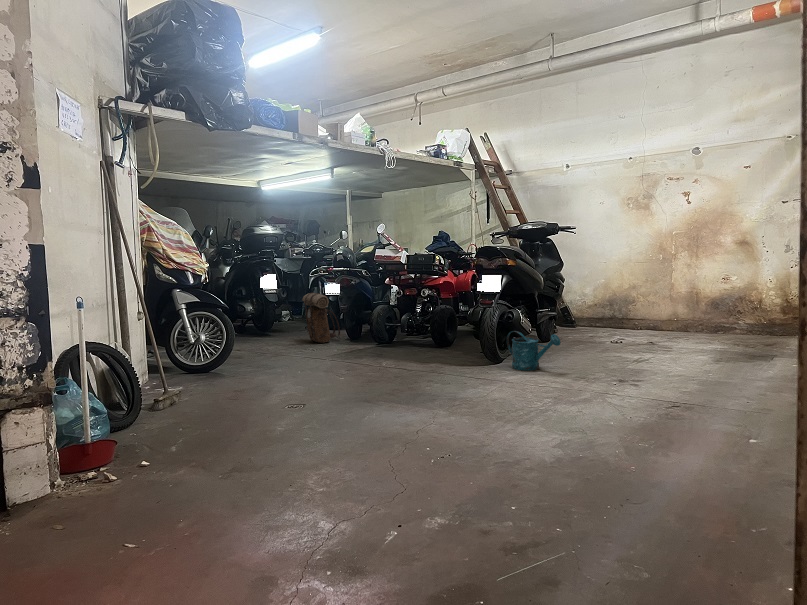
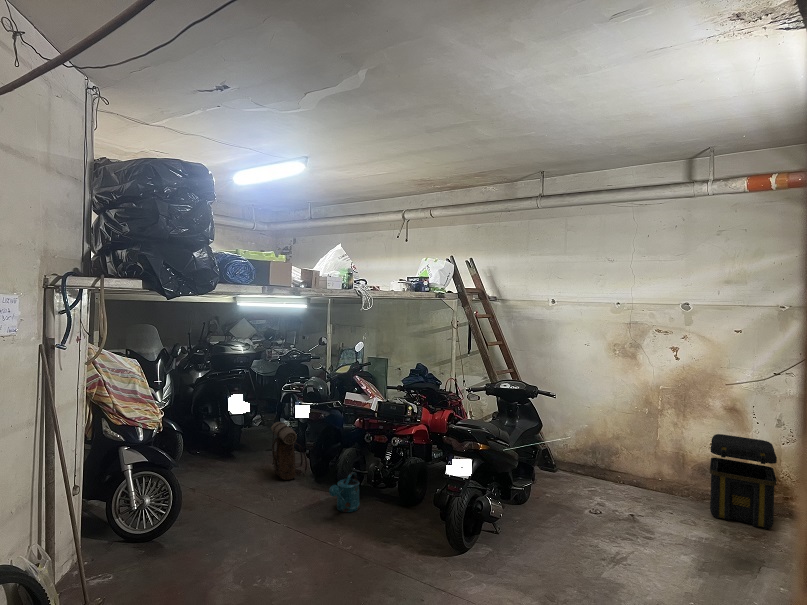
toolbox: none [723,266,786,341] -> present [710,434,777,529]
watering can: present [507,331,561,370] -> present [329,472,360,512]

